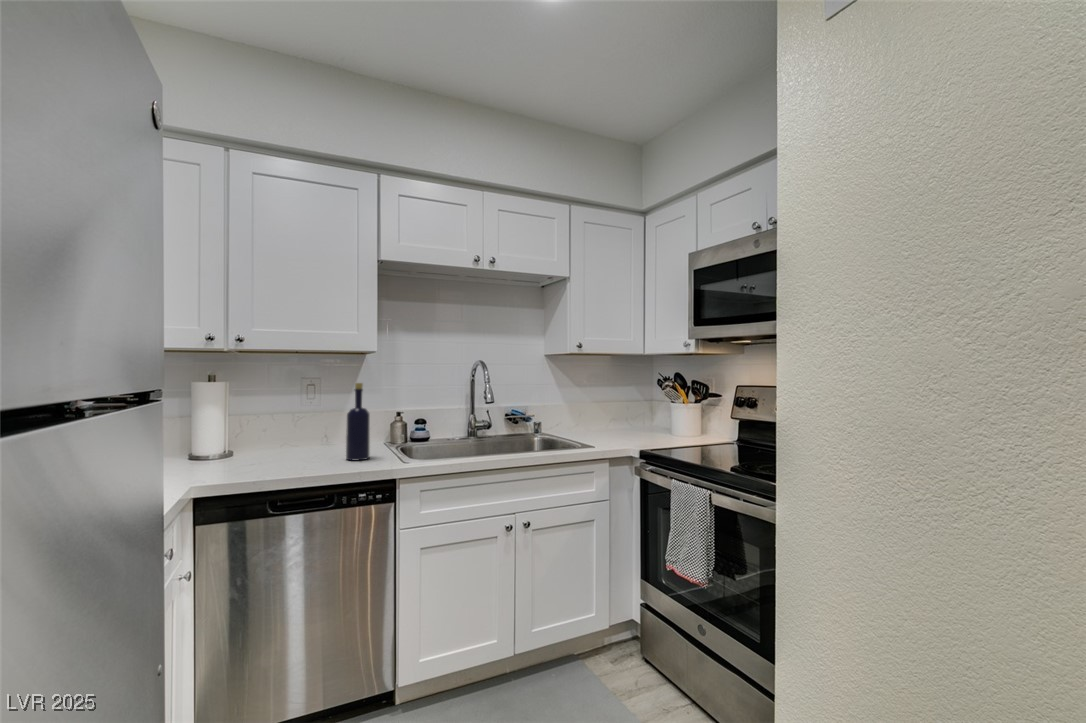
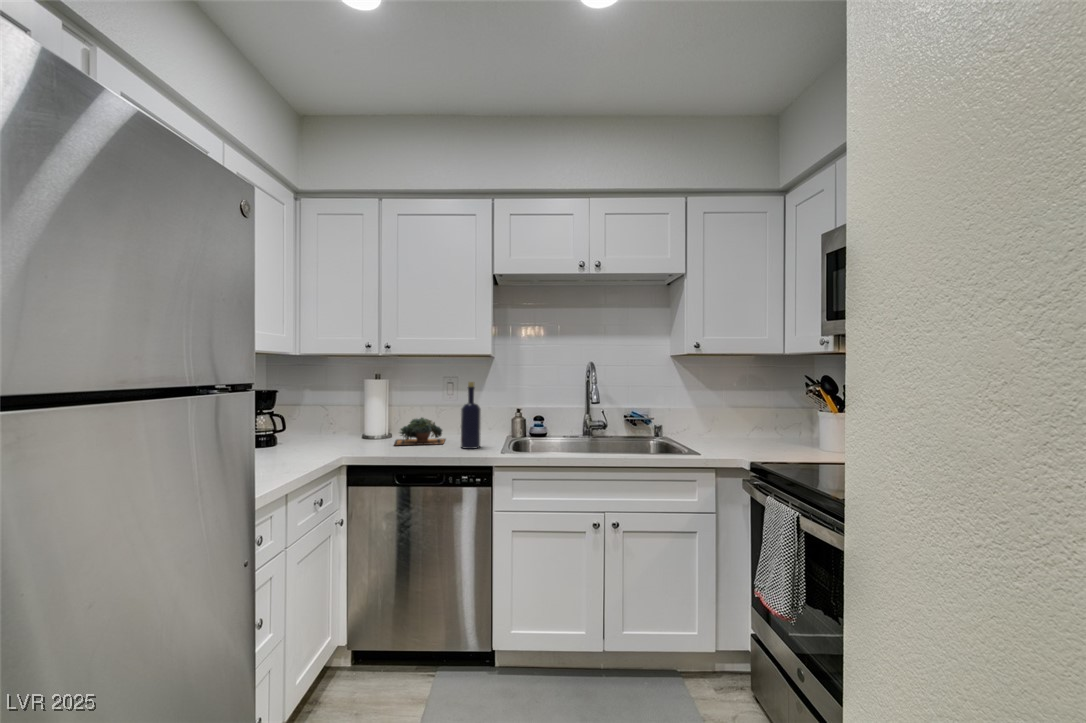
succulent plant: none [246,427,319,464] -> present [394,418,445,445]

